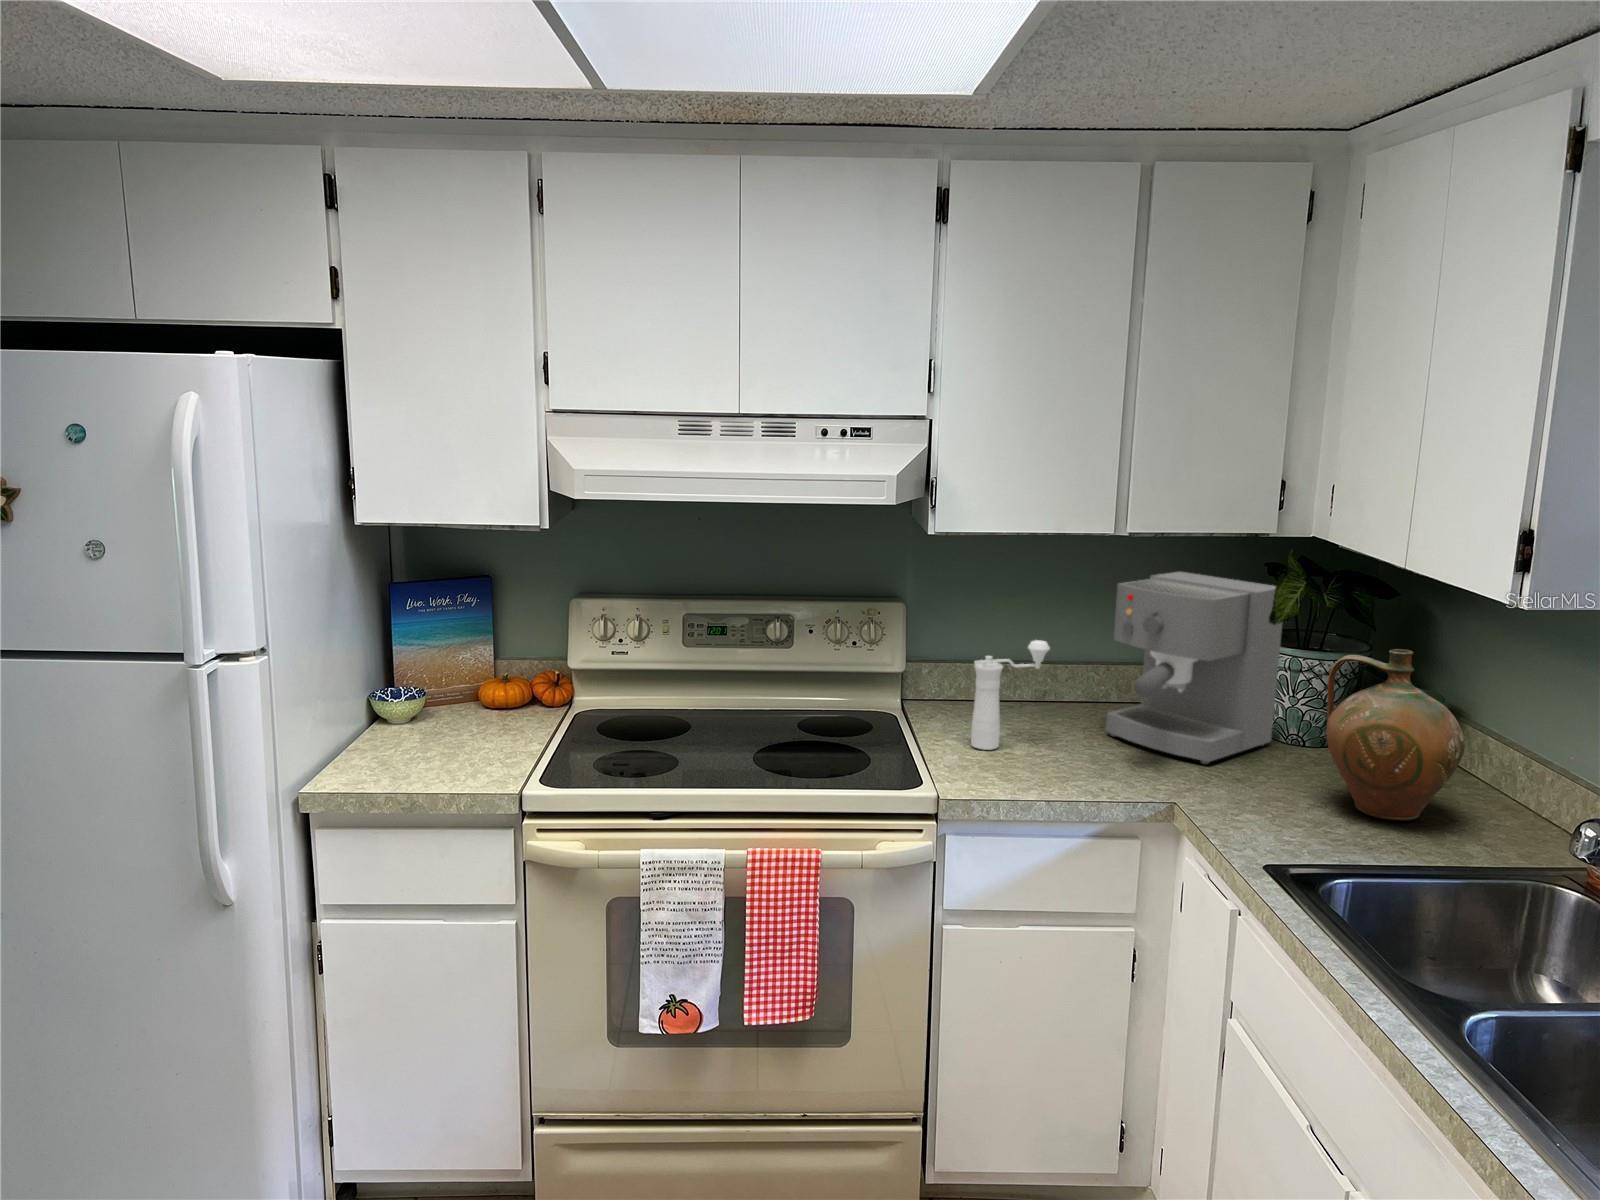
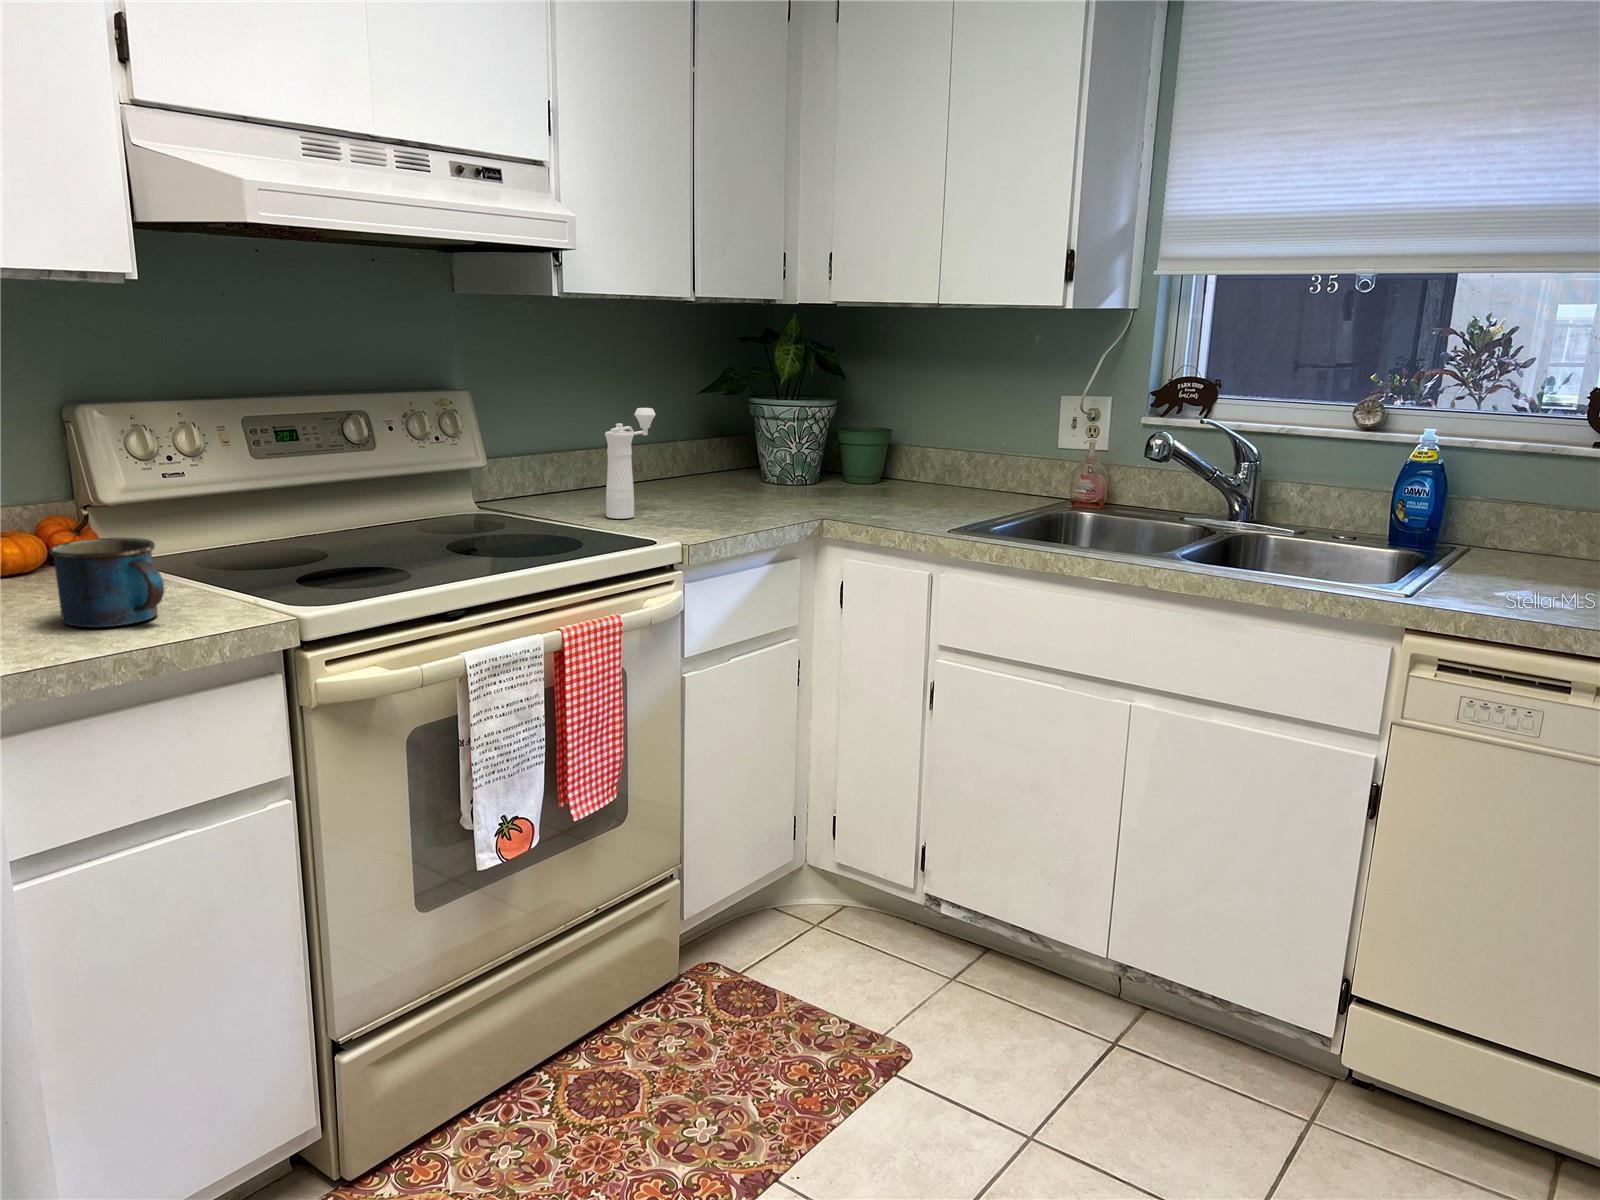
coffee maker: present [1106,572,1282,764] -> none [680,346,791,501]
ceramic jug: present [1327,649,1465,821] -> none [882,374,975,504]
mug: none [426,703,490,767] -> present [49,538,164,627]

